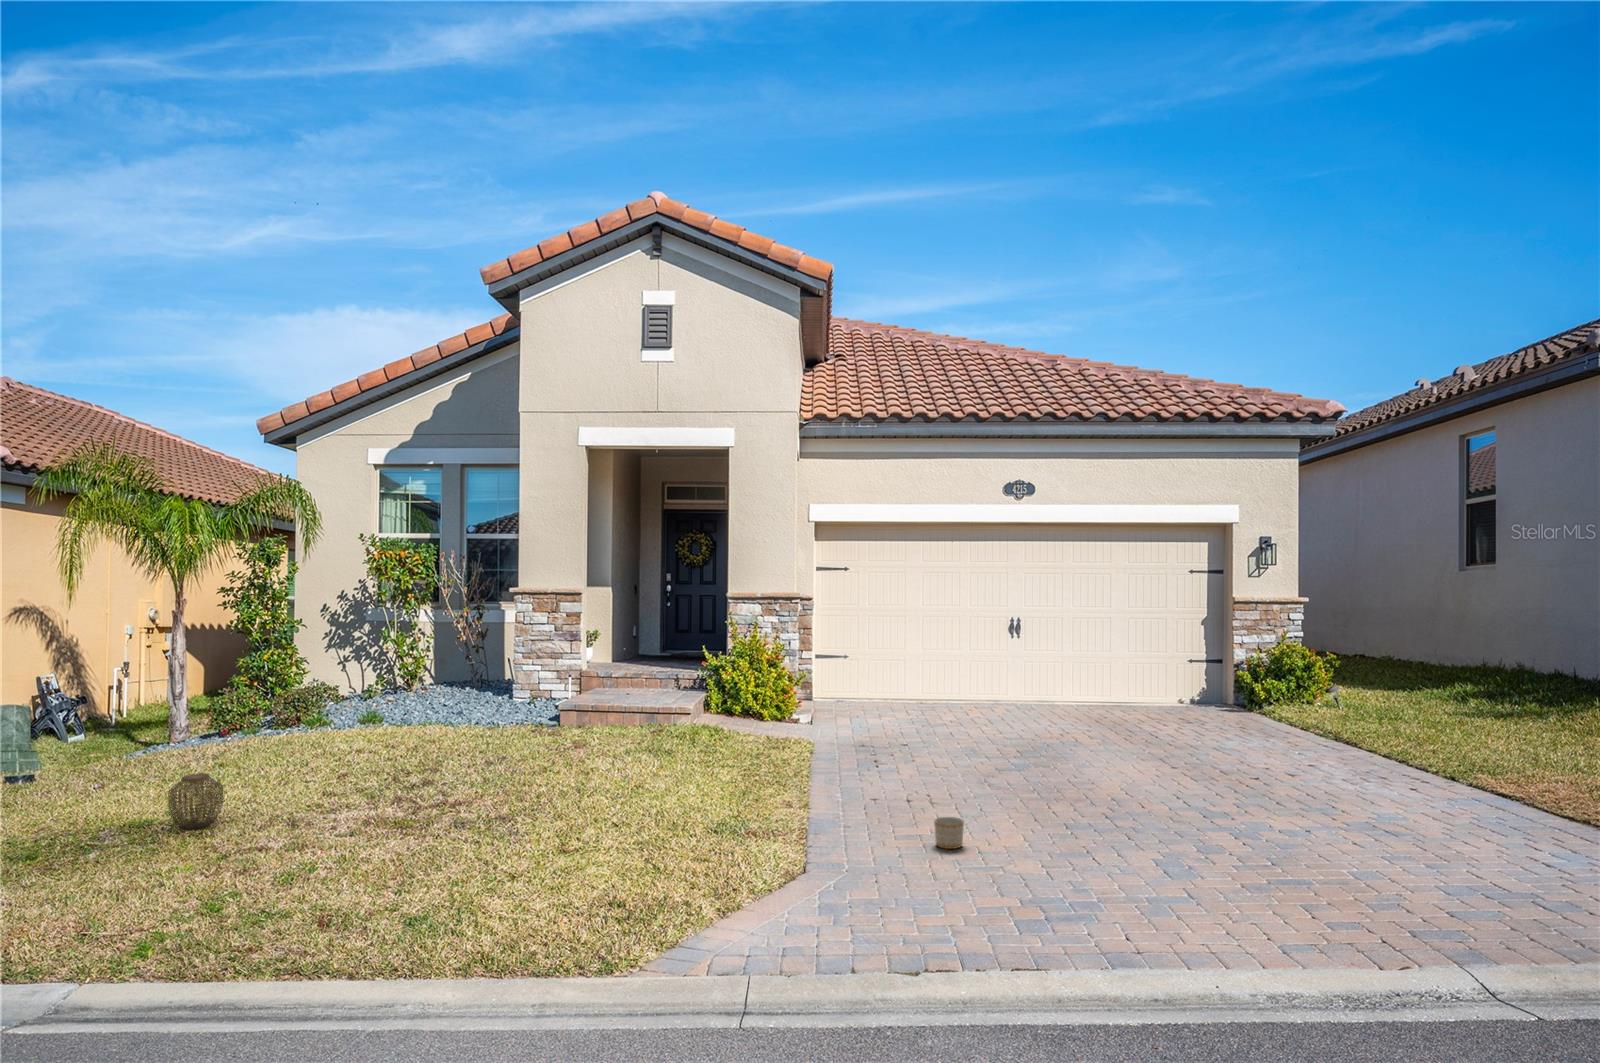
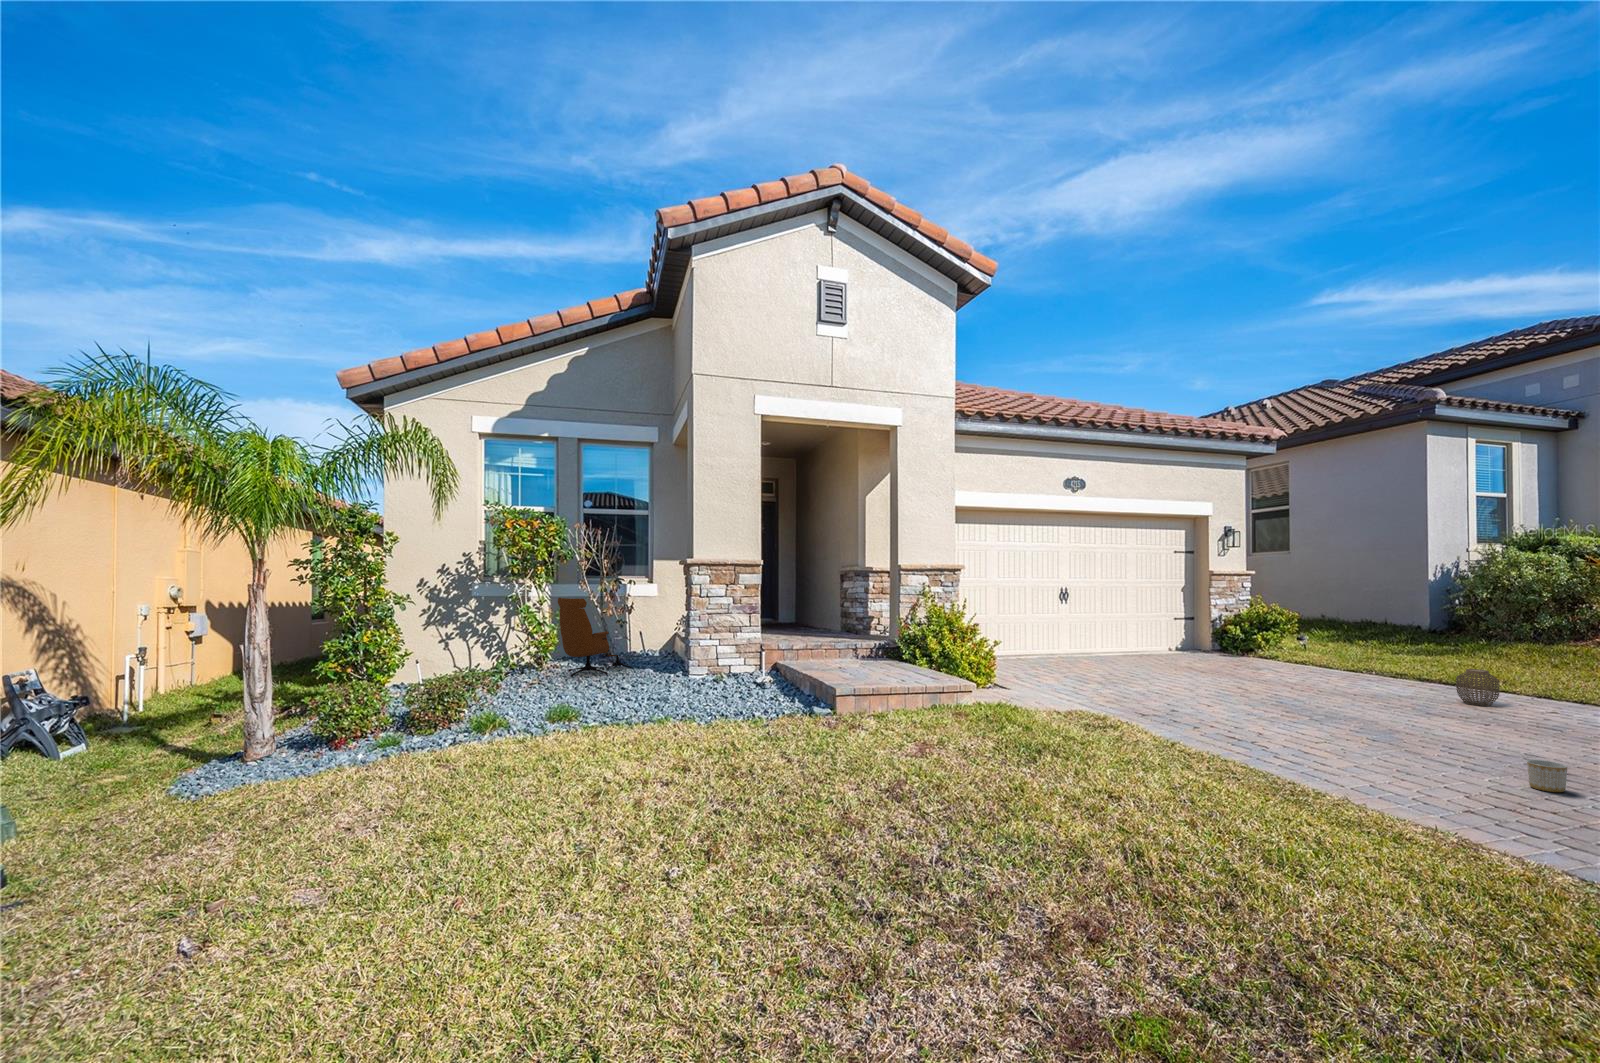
lounge chair: none [414,624,504,698] -> present [558,598,631,676]
woven basket: present [168,773,223,829] -> present [1456,669,1500,706]

